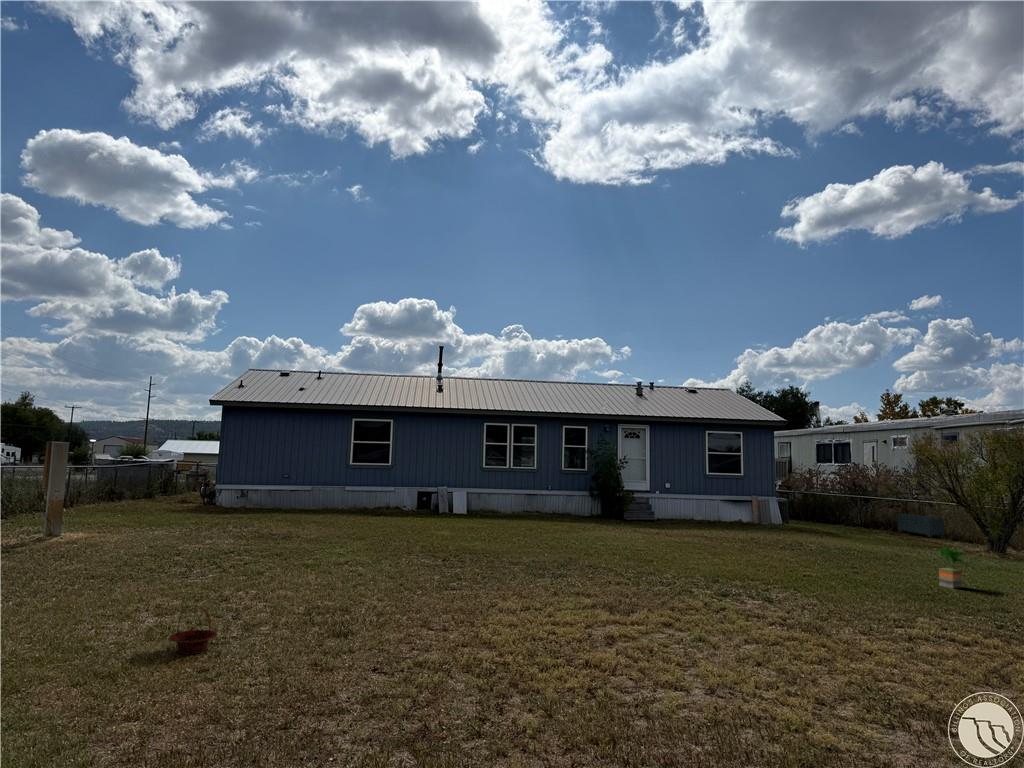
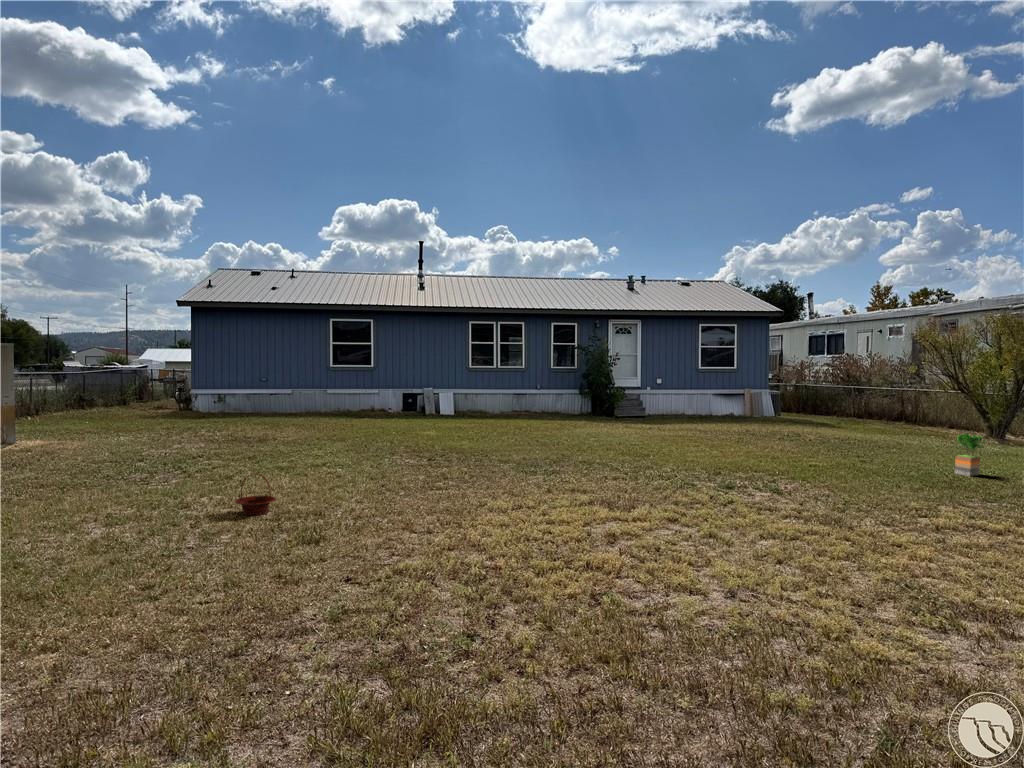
bench: present [898,514,944,538] -> none [894,403,943,427]
basket: present [169,605,217,655] -> present [235,474,276,515]

